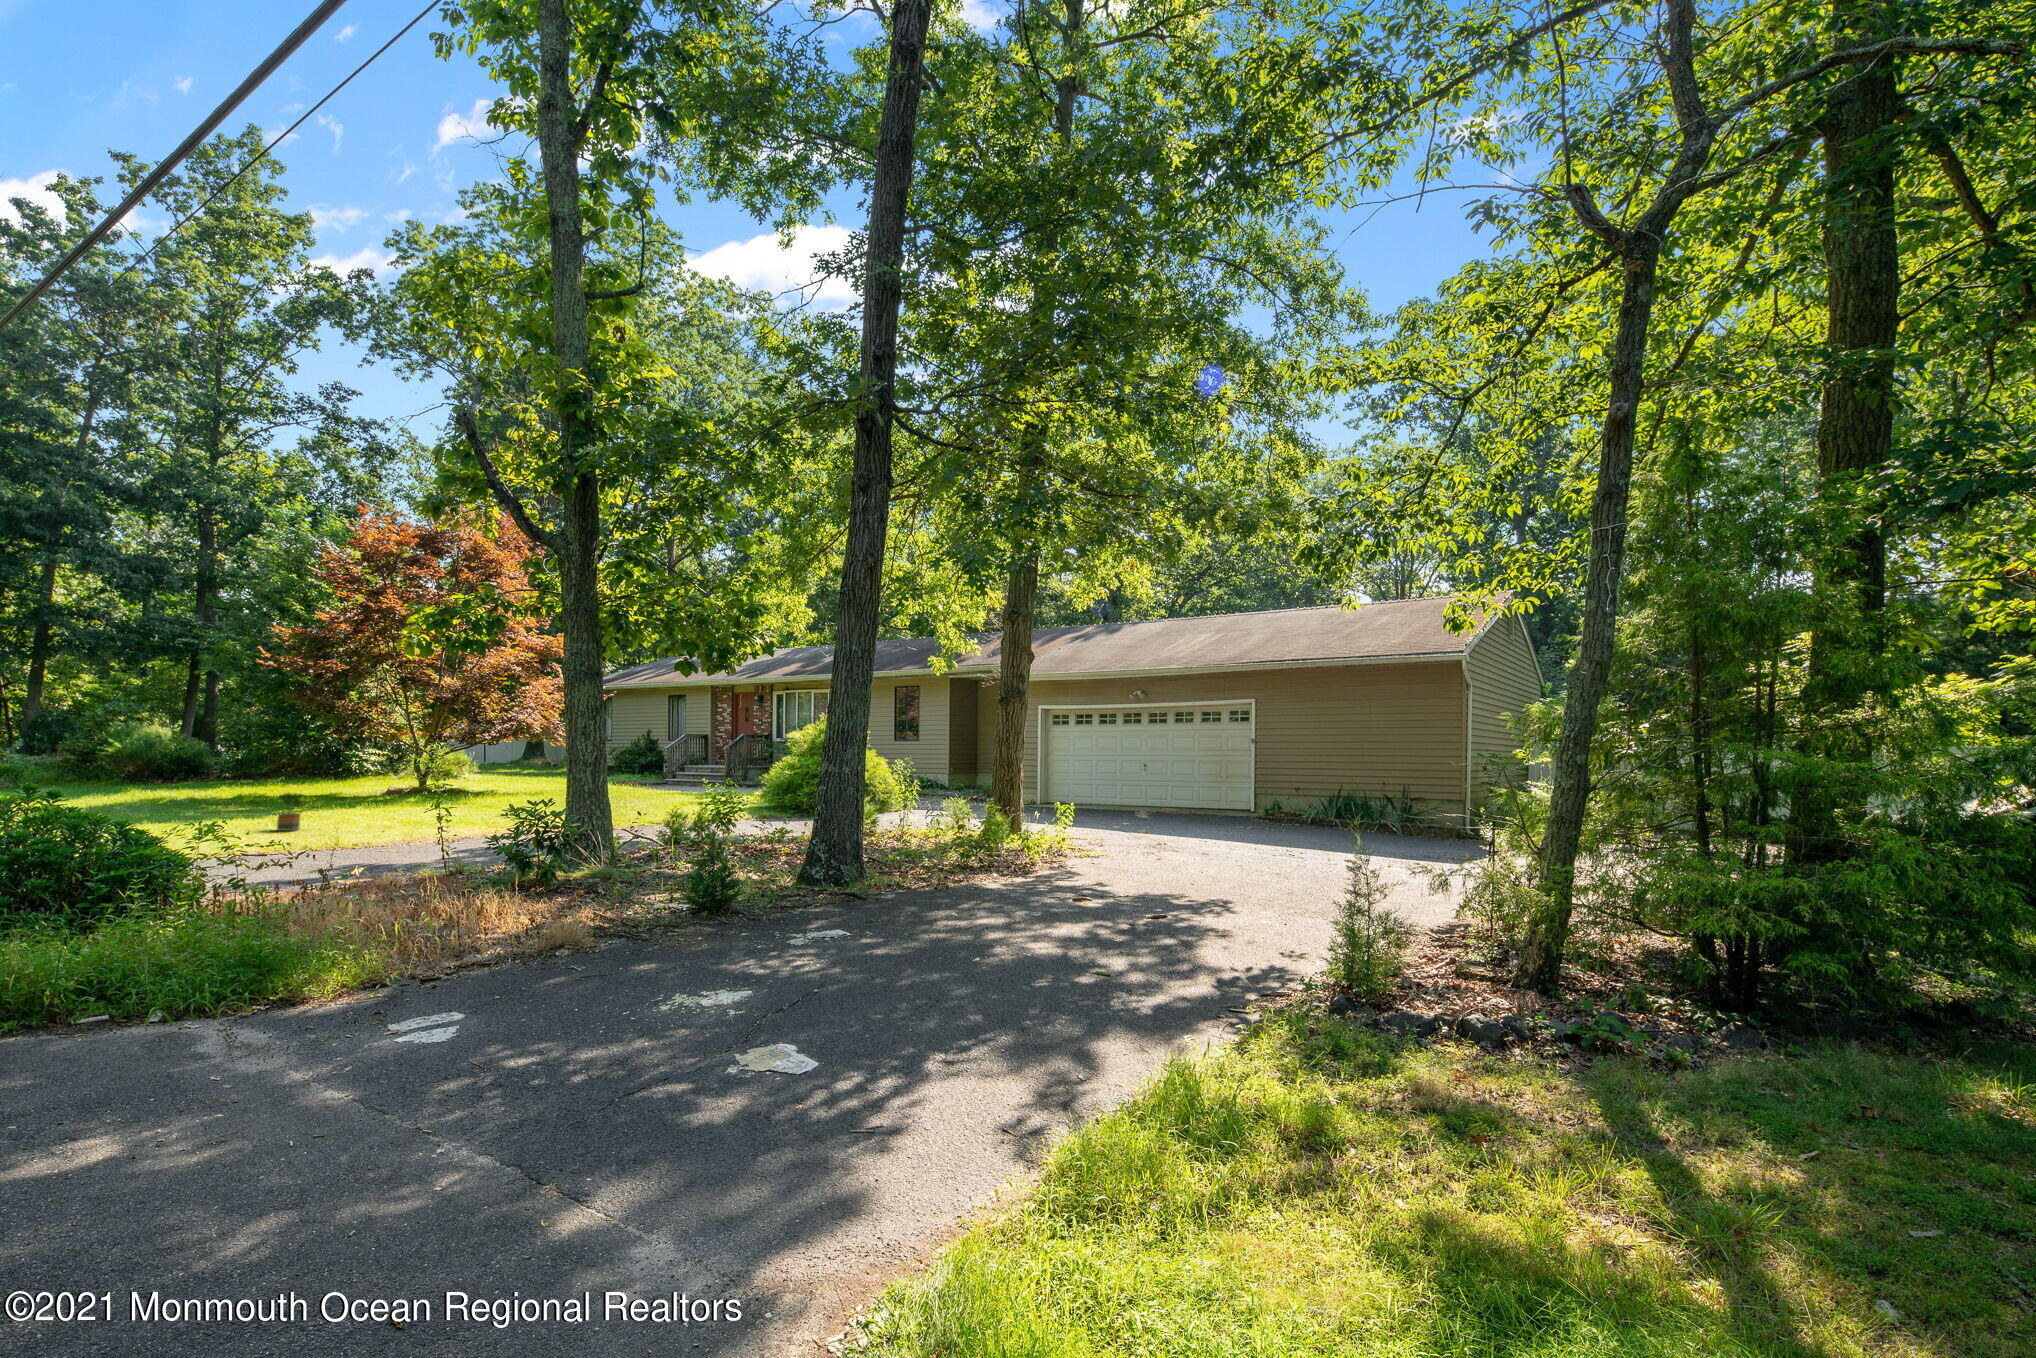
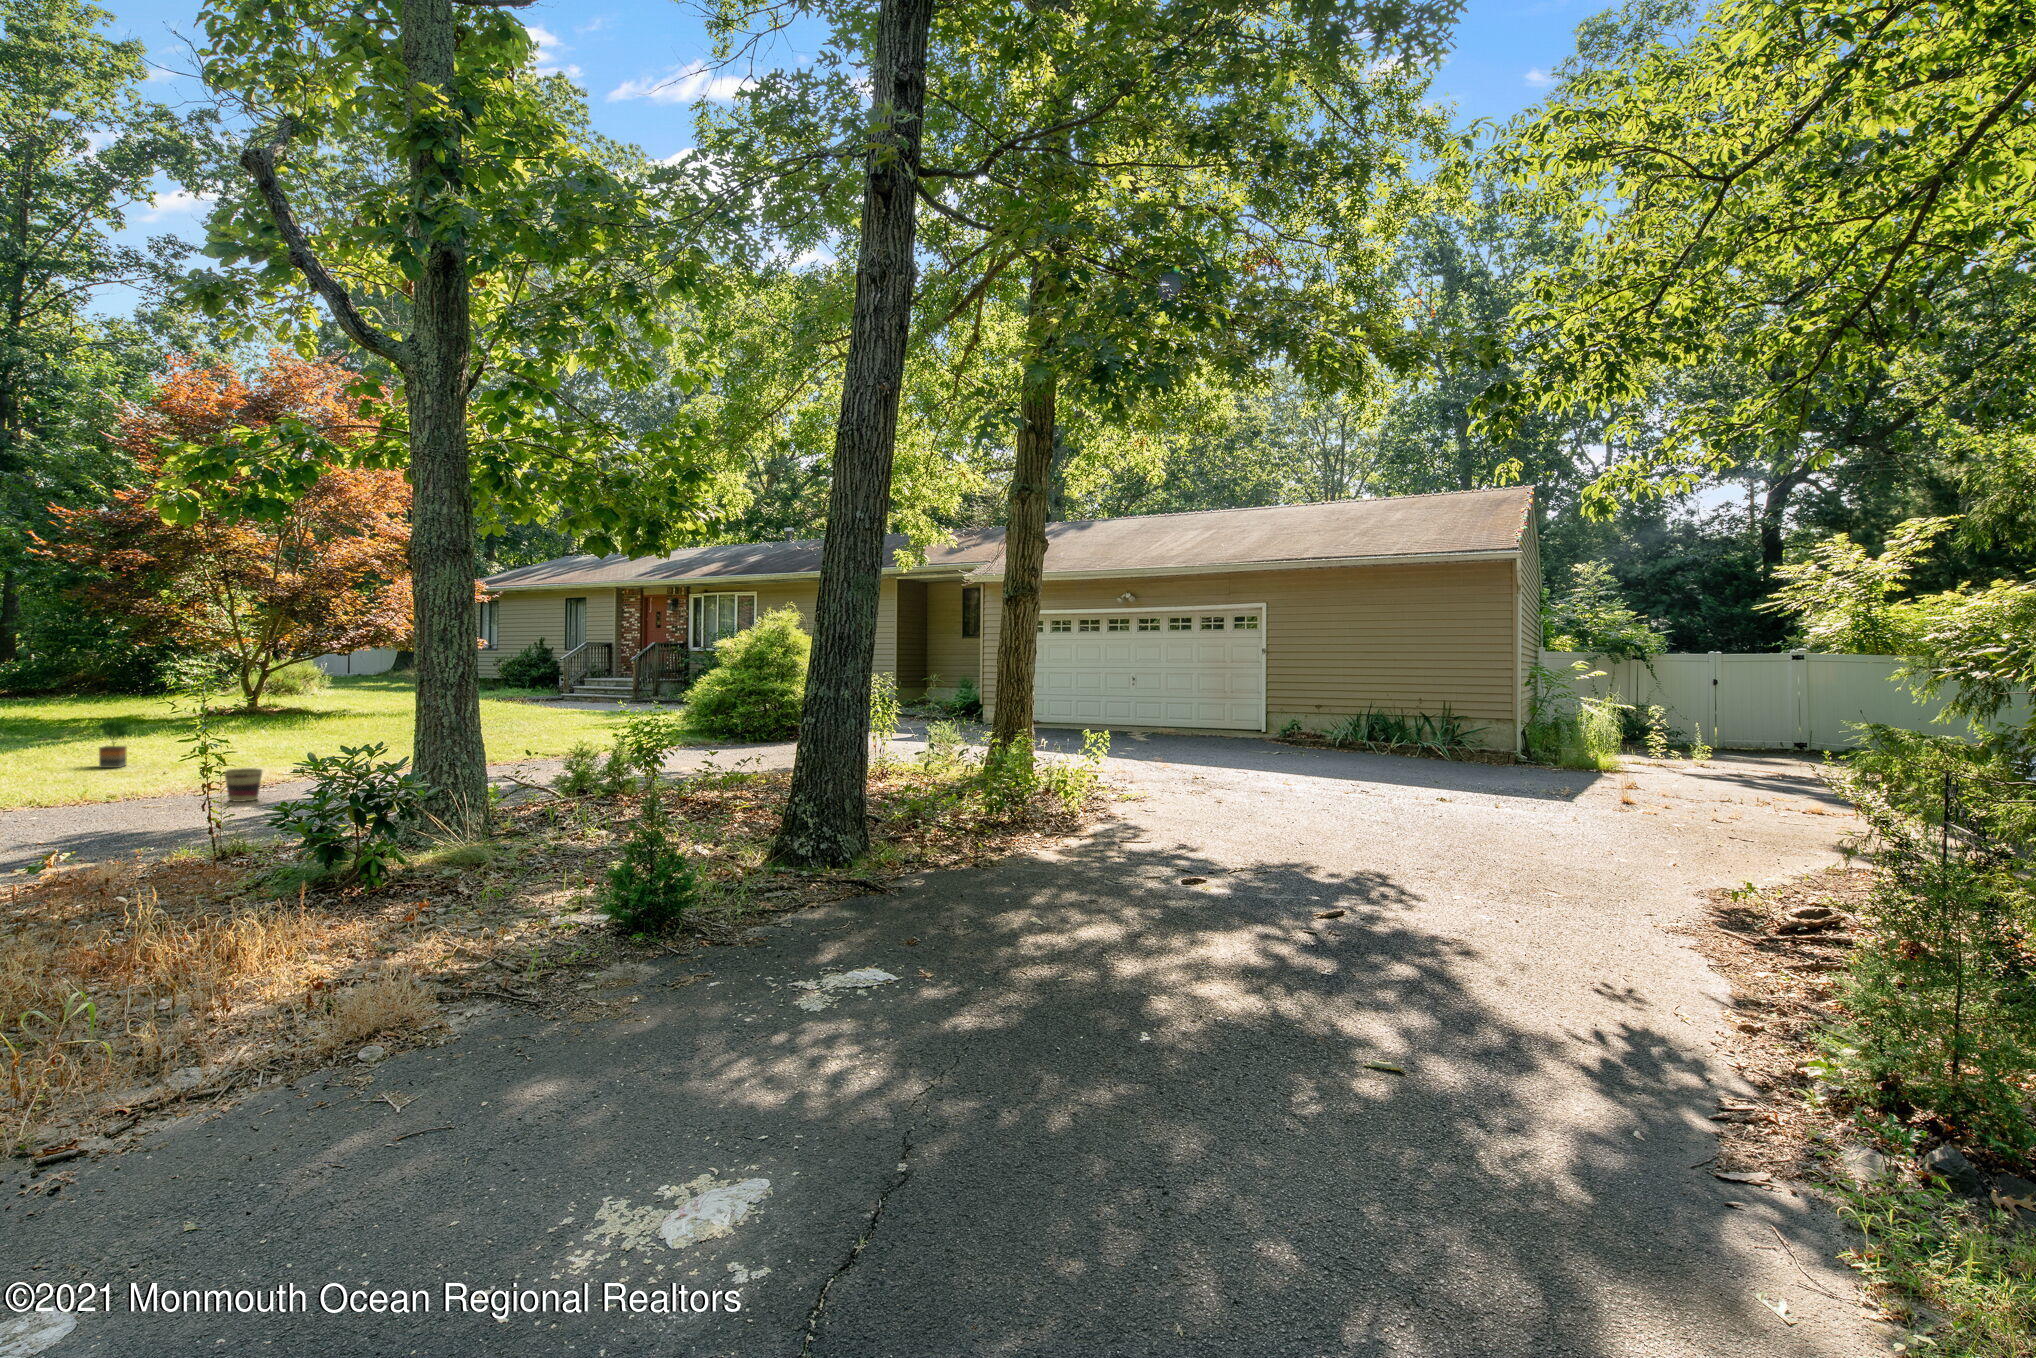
basket: none [373,829,405,856] -> present [225,768,262,802]

